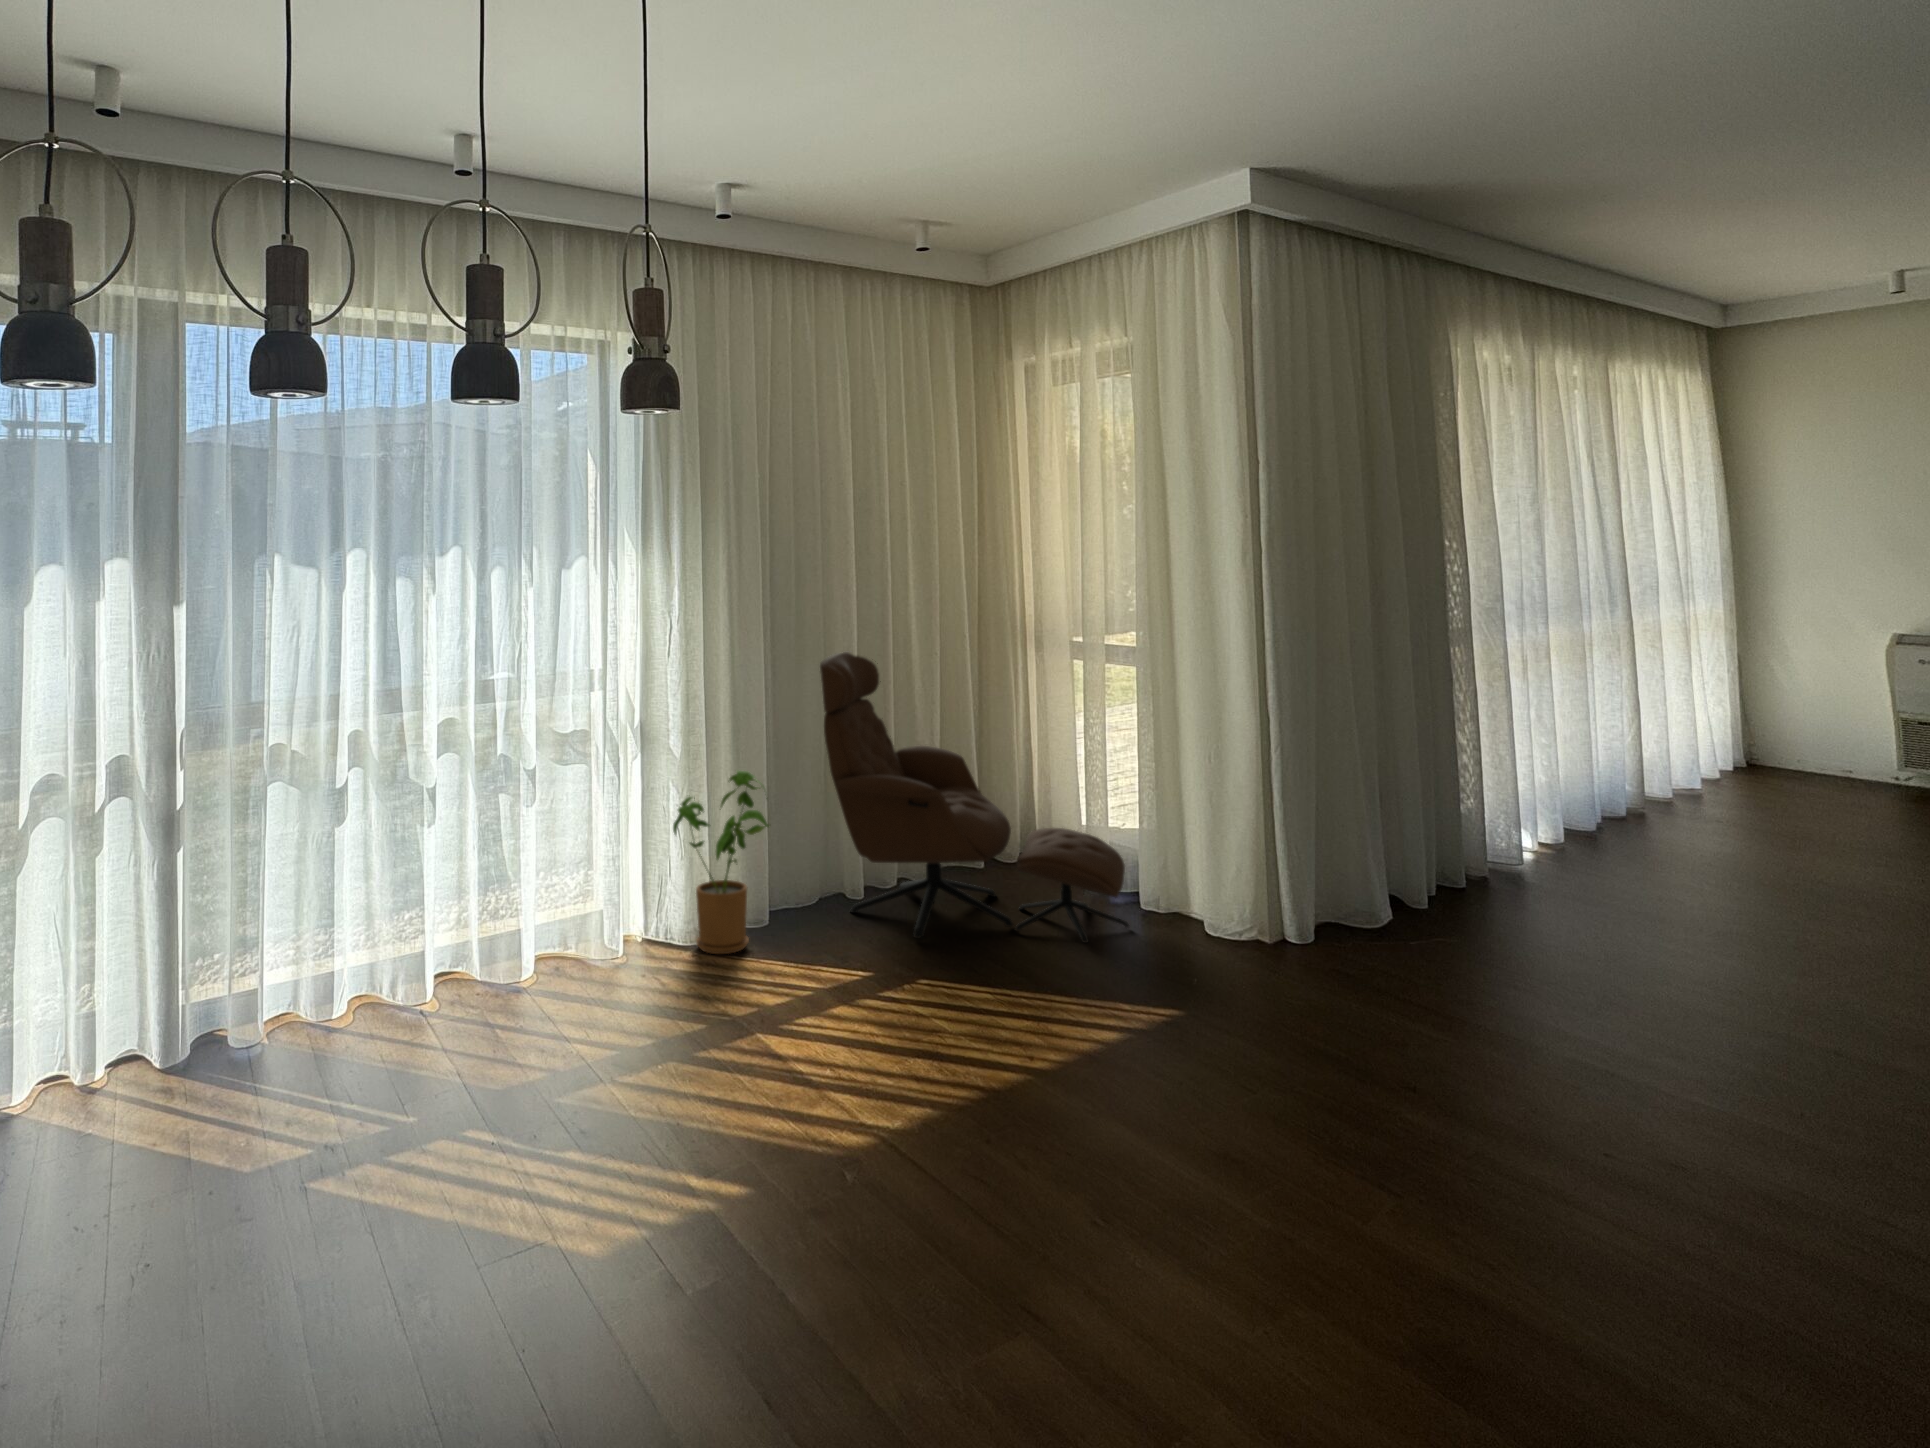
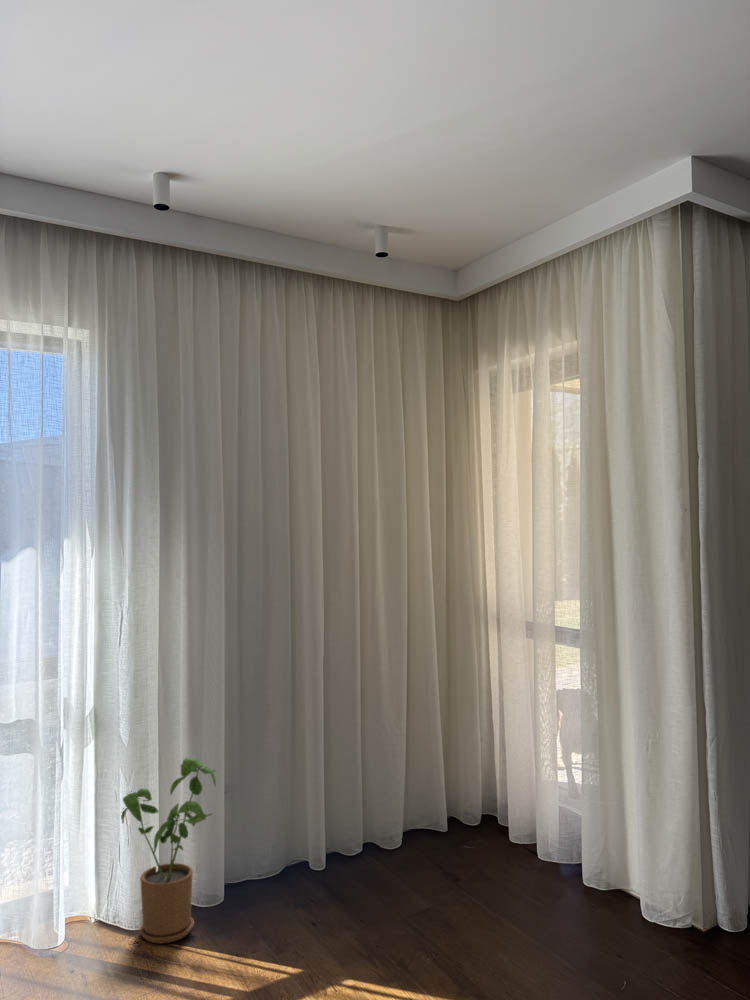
lounge chair: present [820,651,1129,943] -> none [276,635,570,929]

